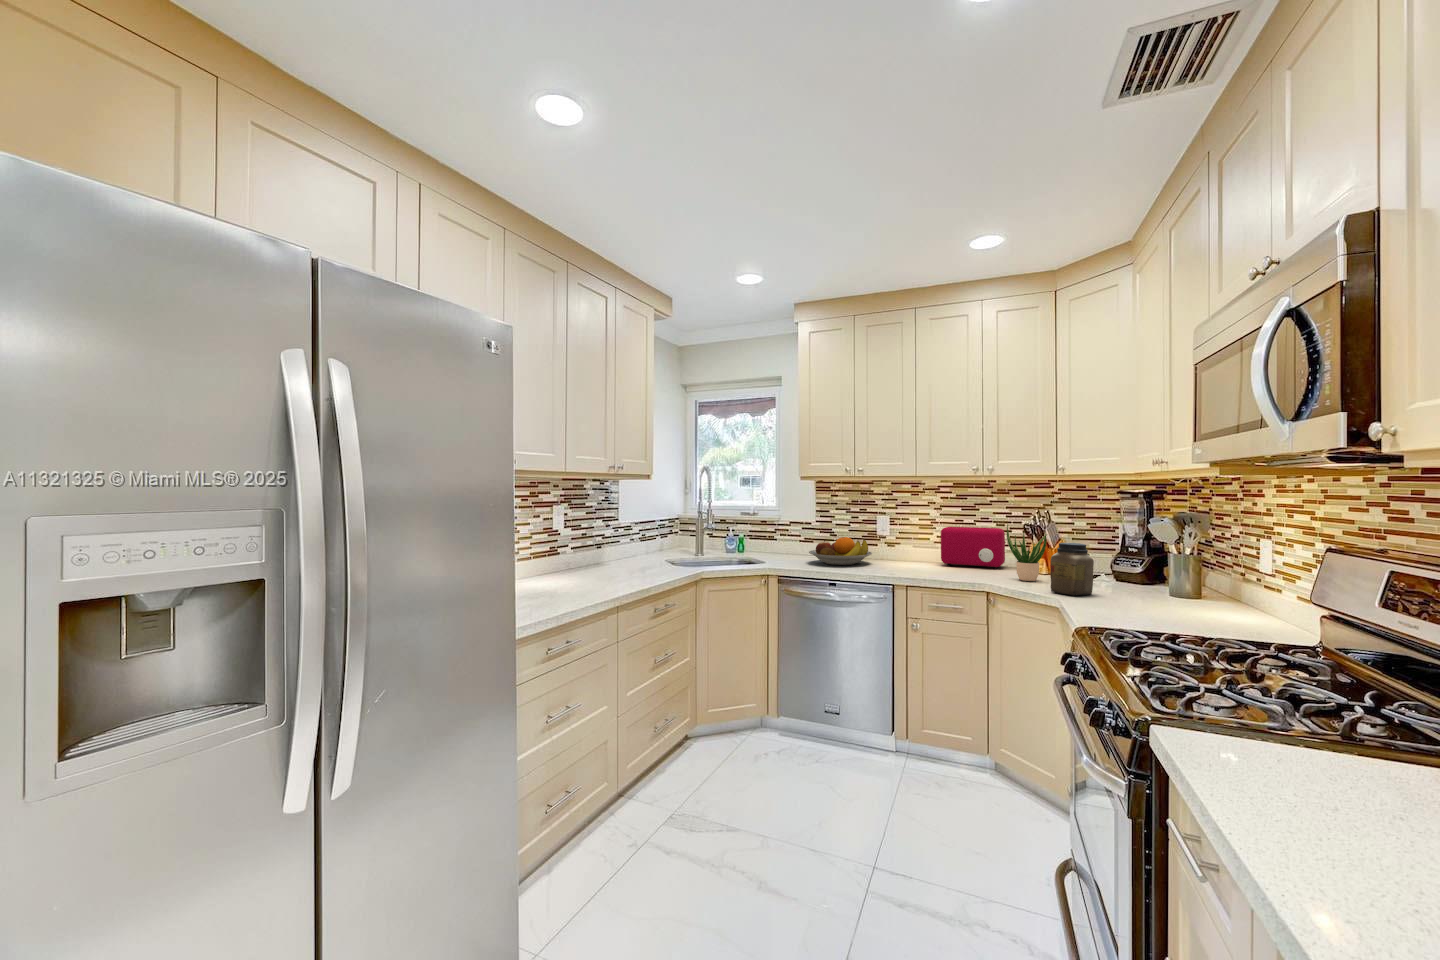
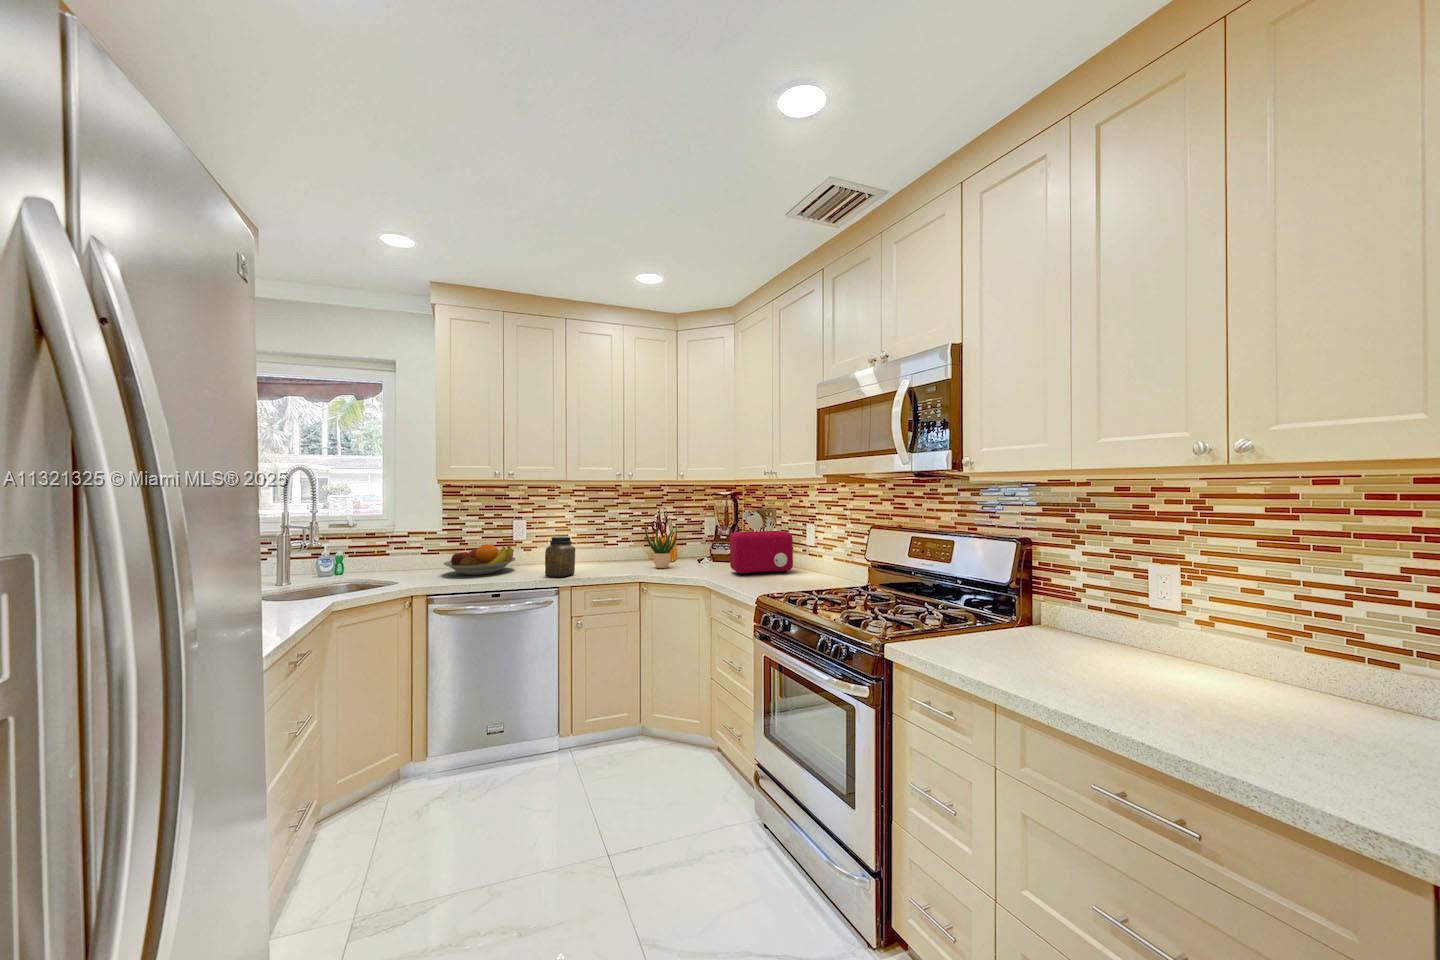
toaster: present [941,527,1005,569] -> present [730,531,793,575]
jar: present [1050,543,1094,595] -> present [545,536,575,577]

